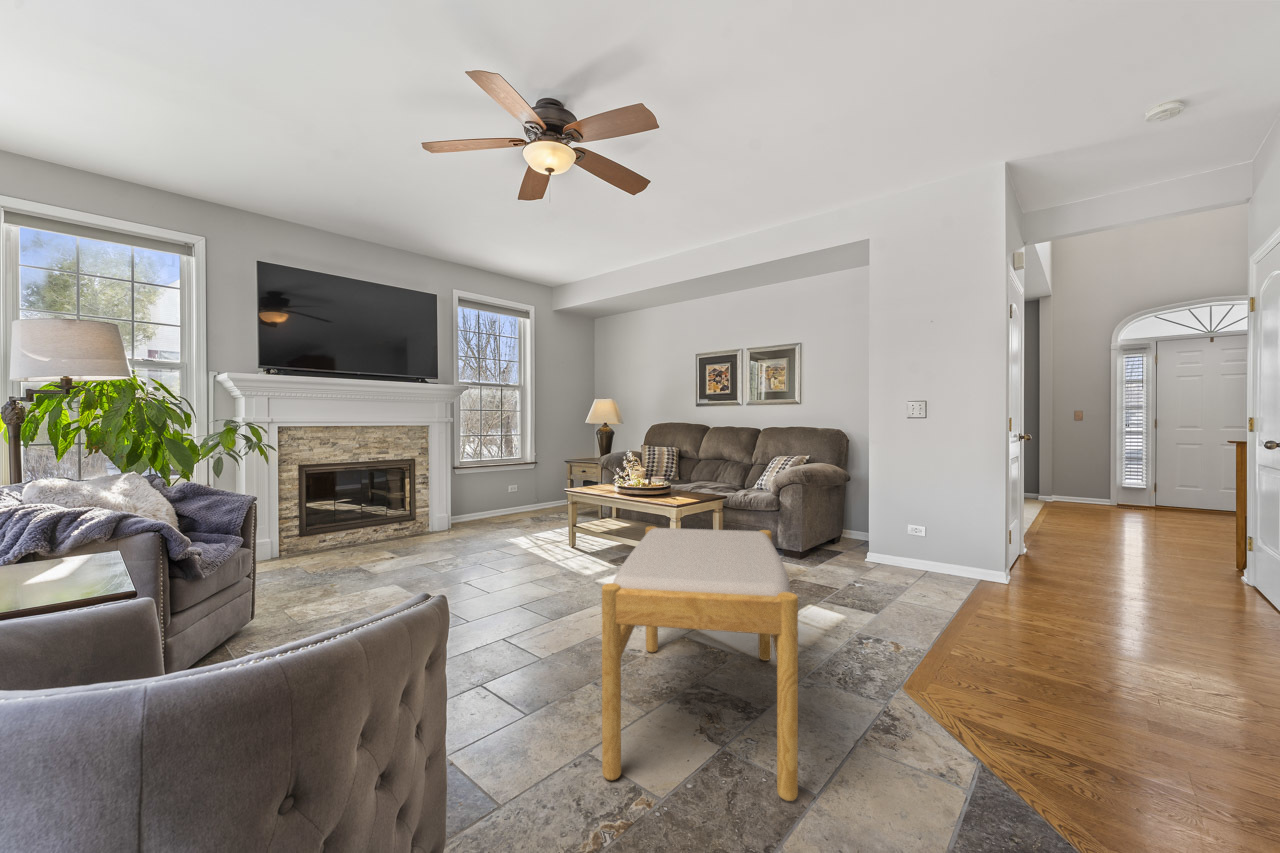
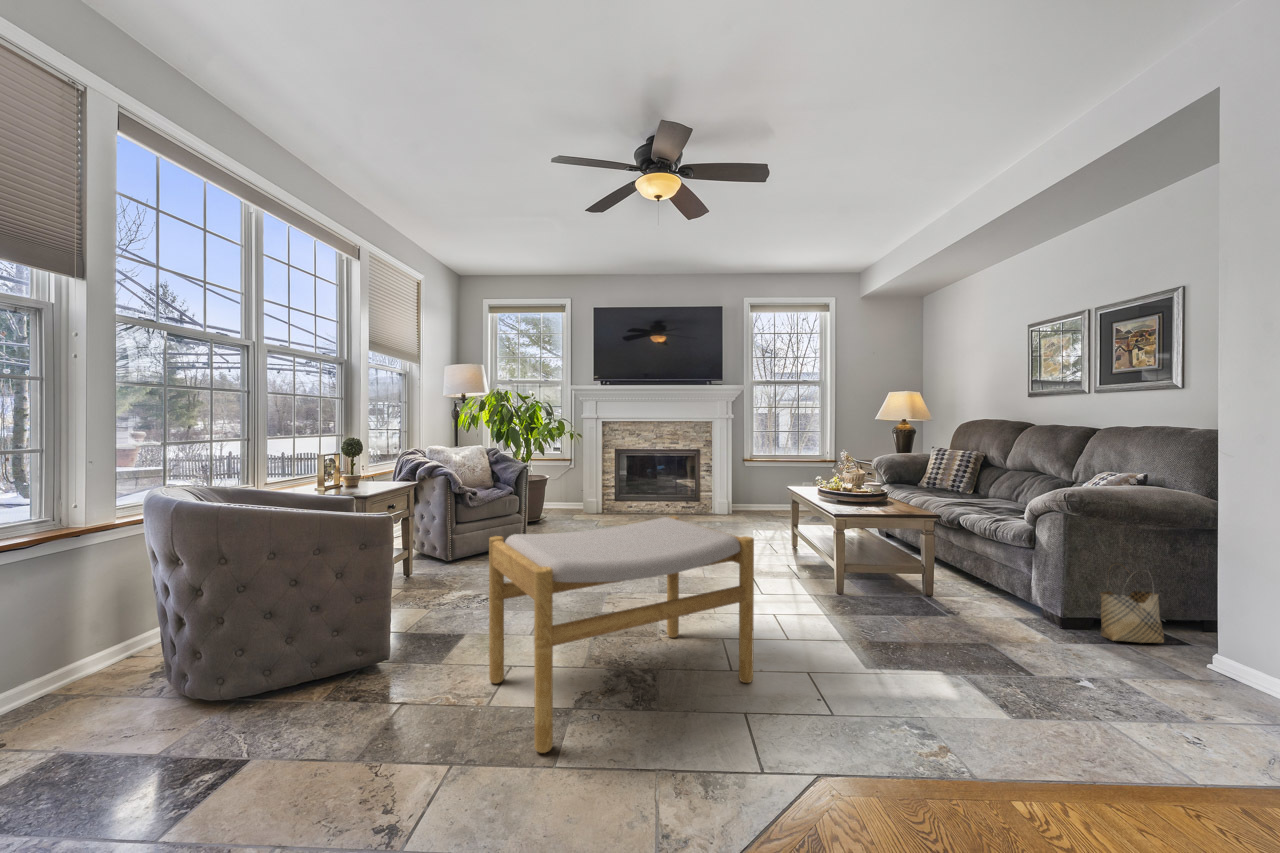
woven basket: none [822,512,846,560] -> present [1100,563,1164,643]

